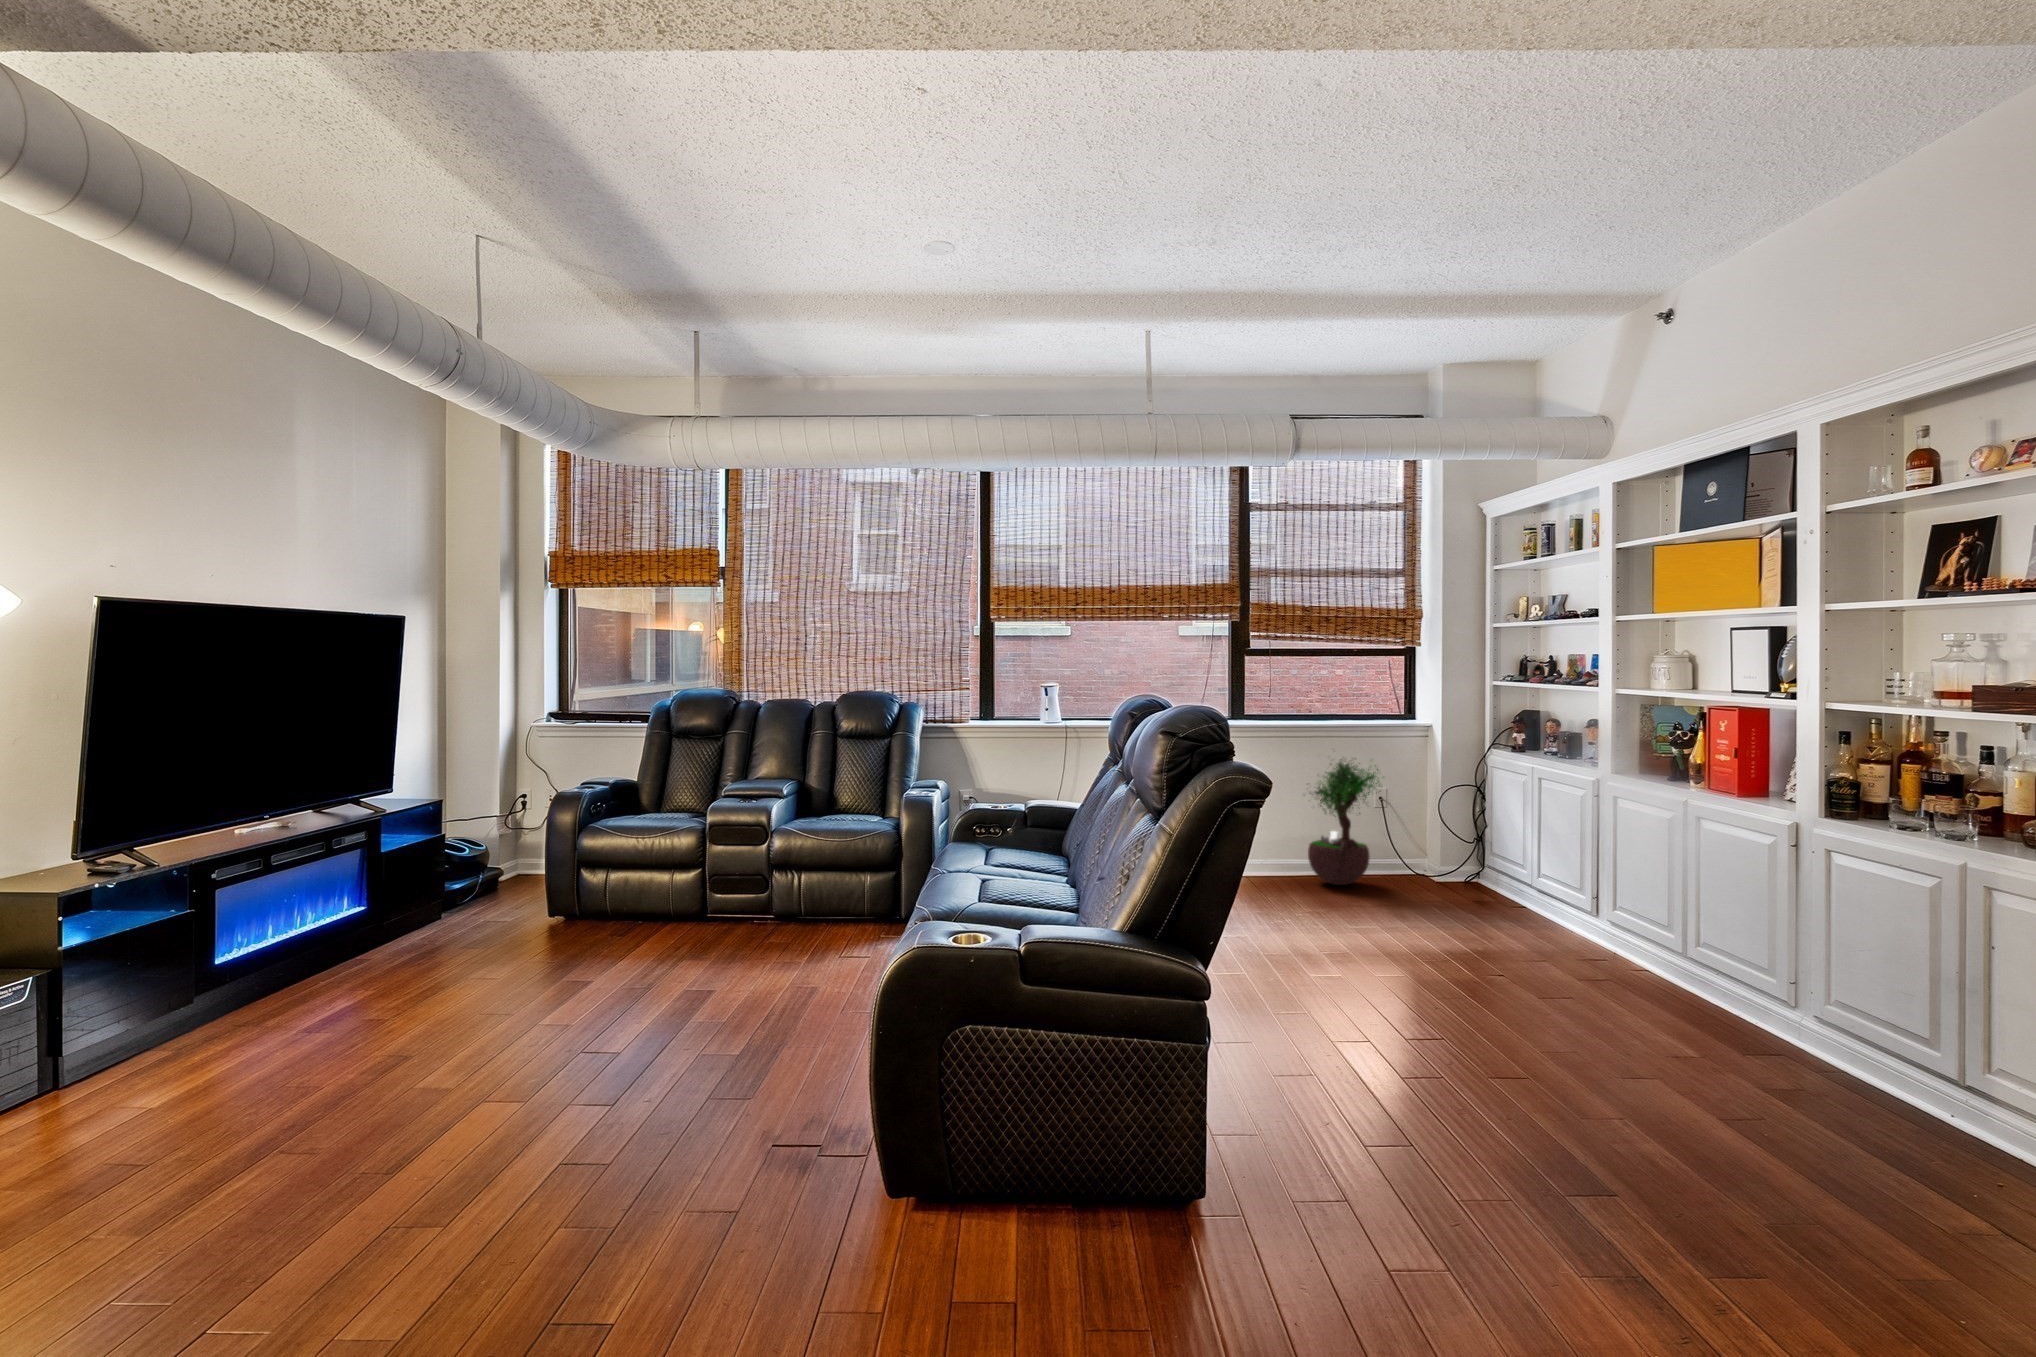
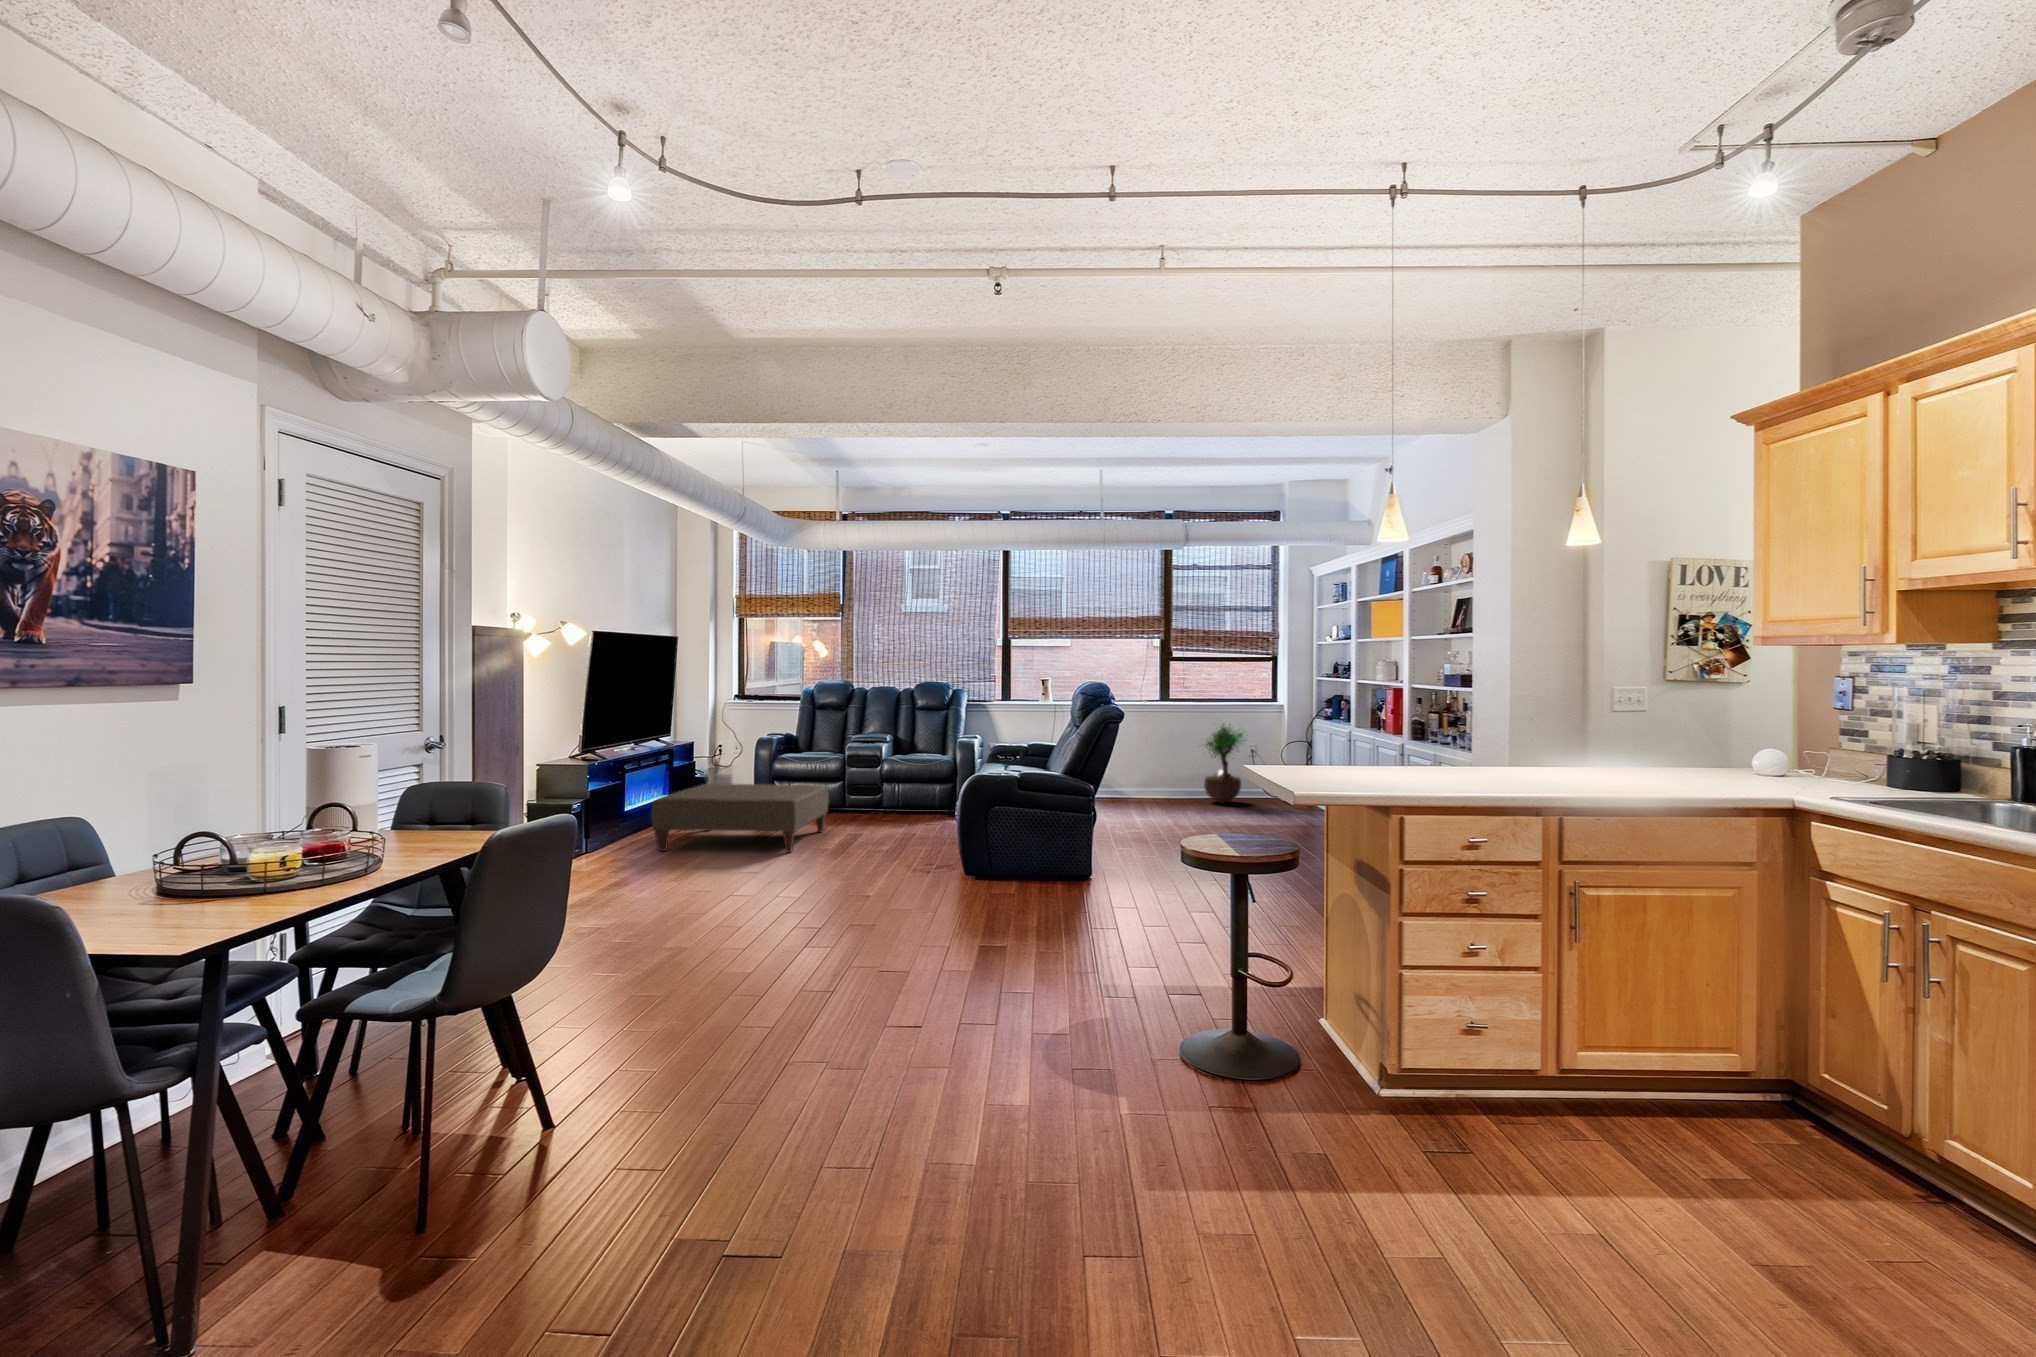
ottoman: none [208,895,649,1082] -> present [651,783,829,853]

